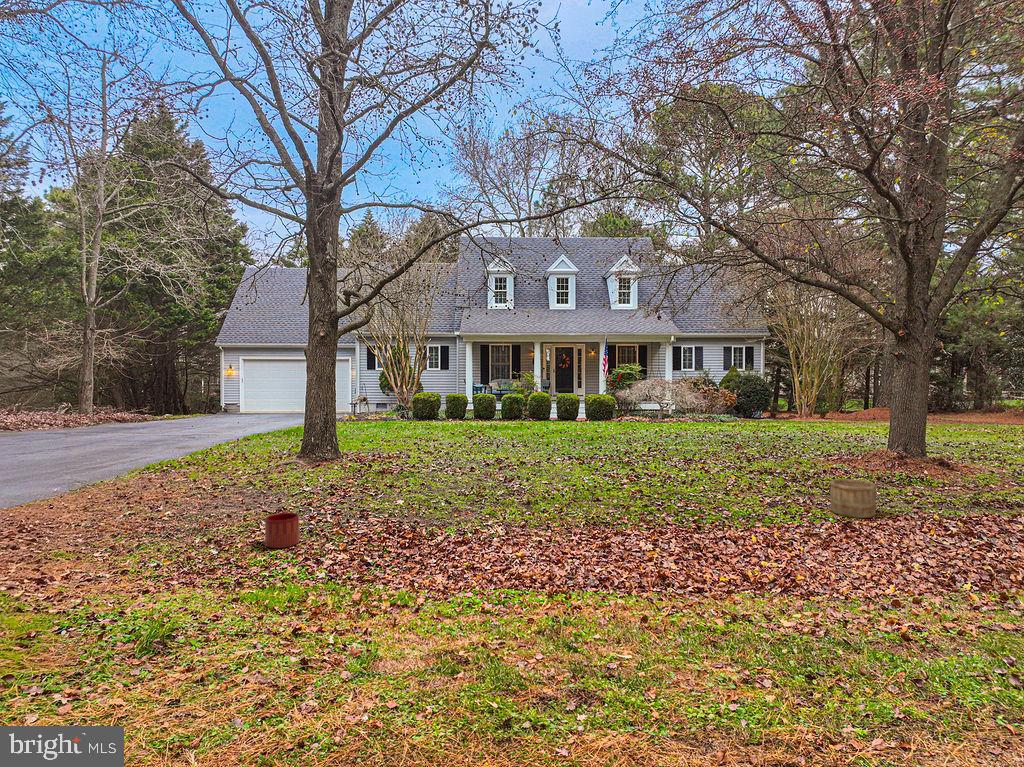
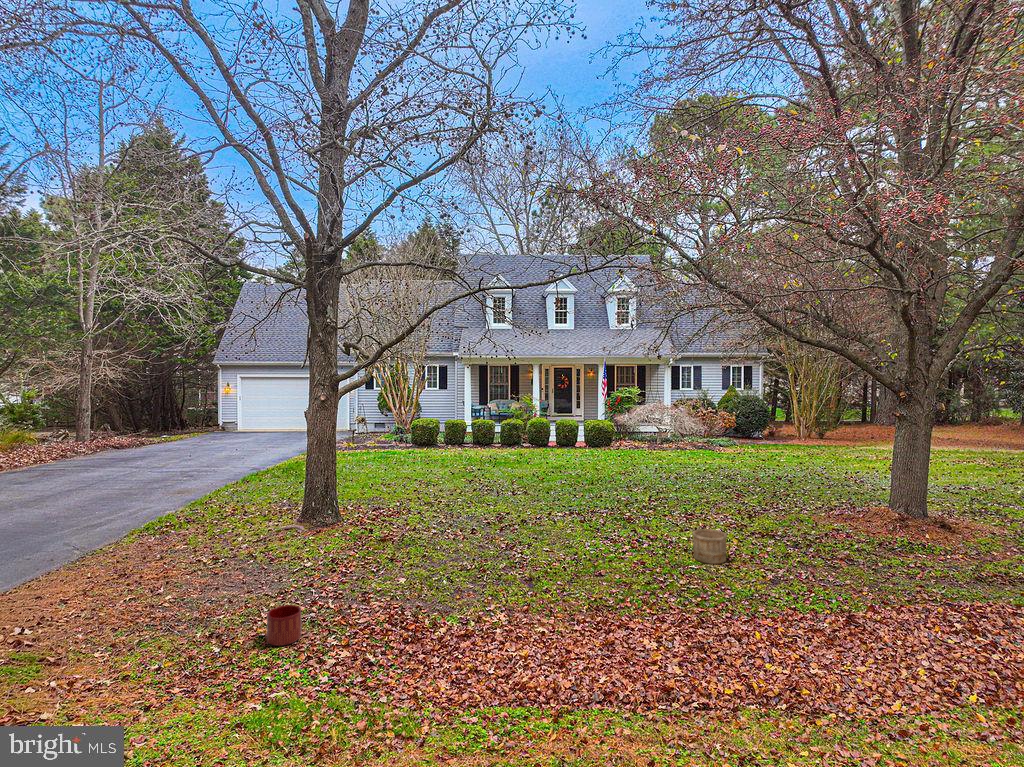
wooden bucket: present [829,479,877,518] -> present [692,529,727,564]

